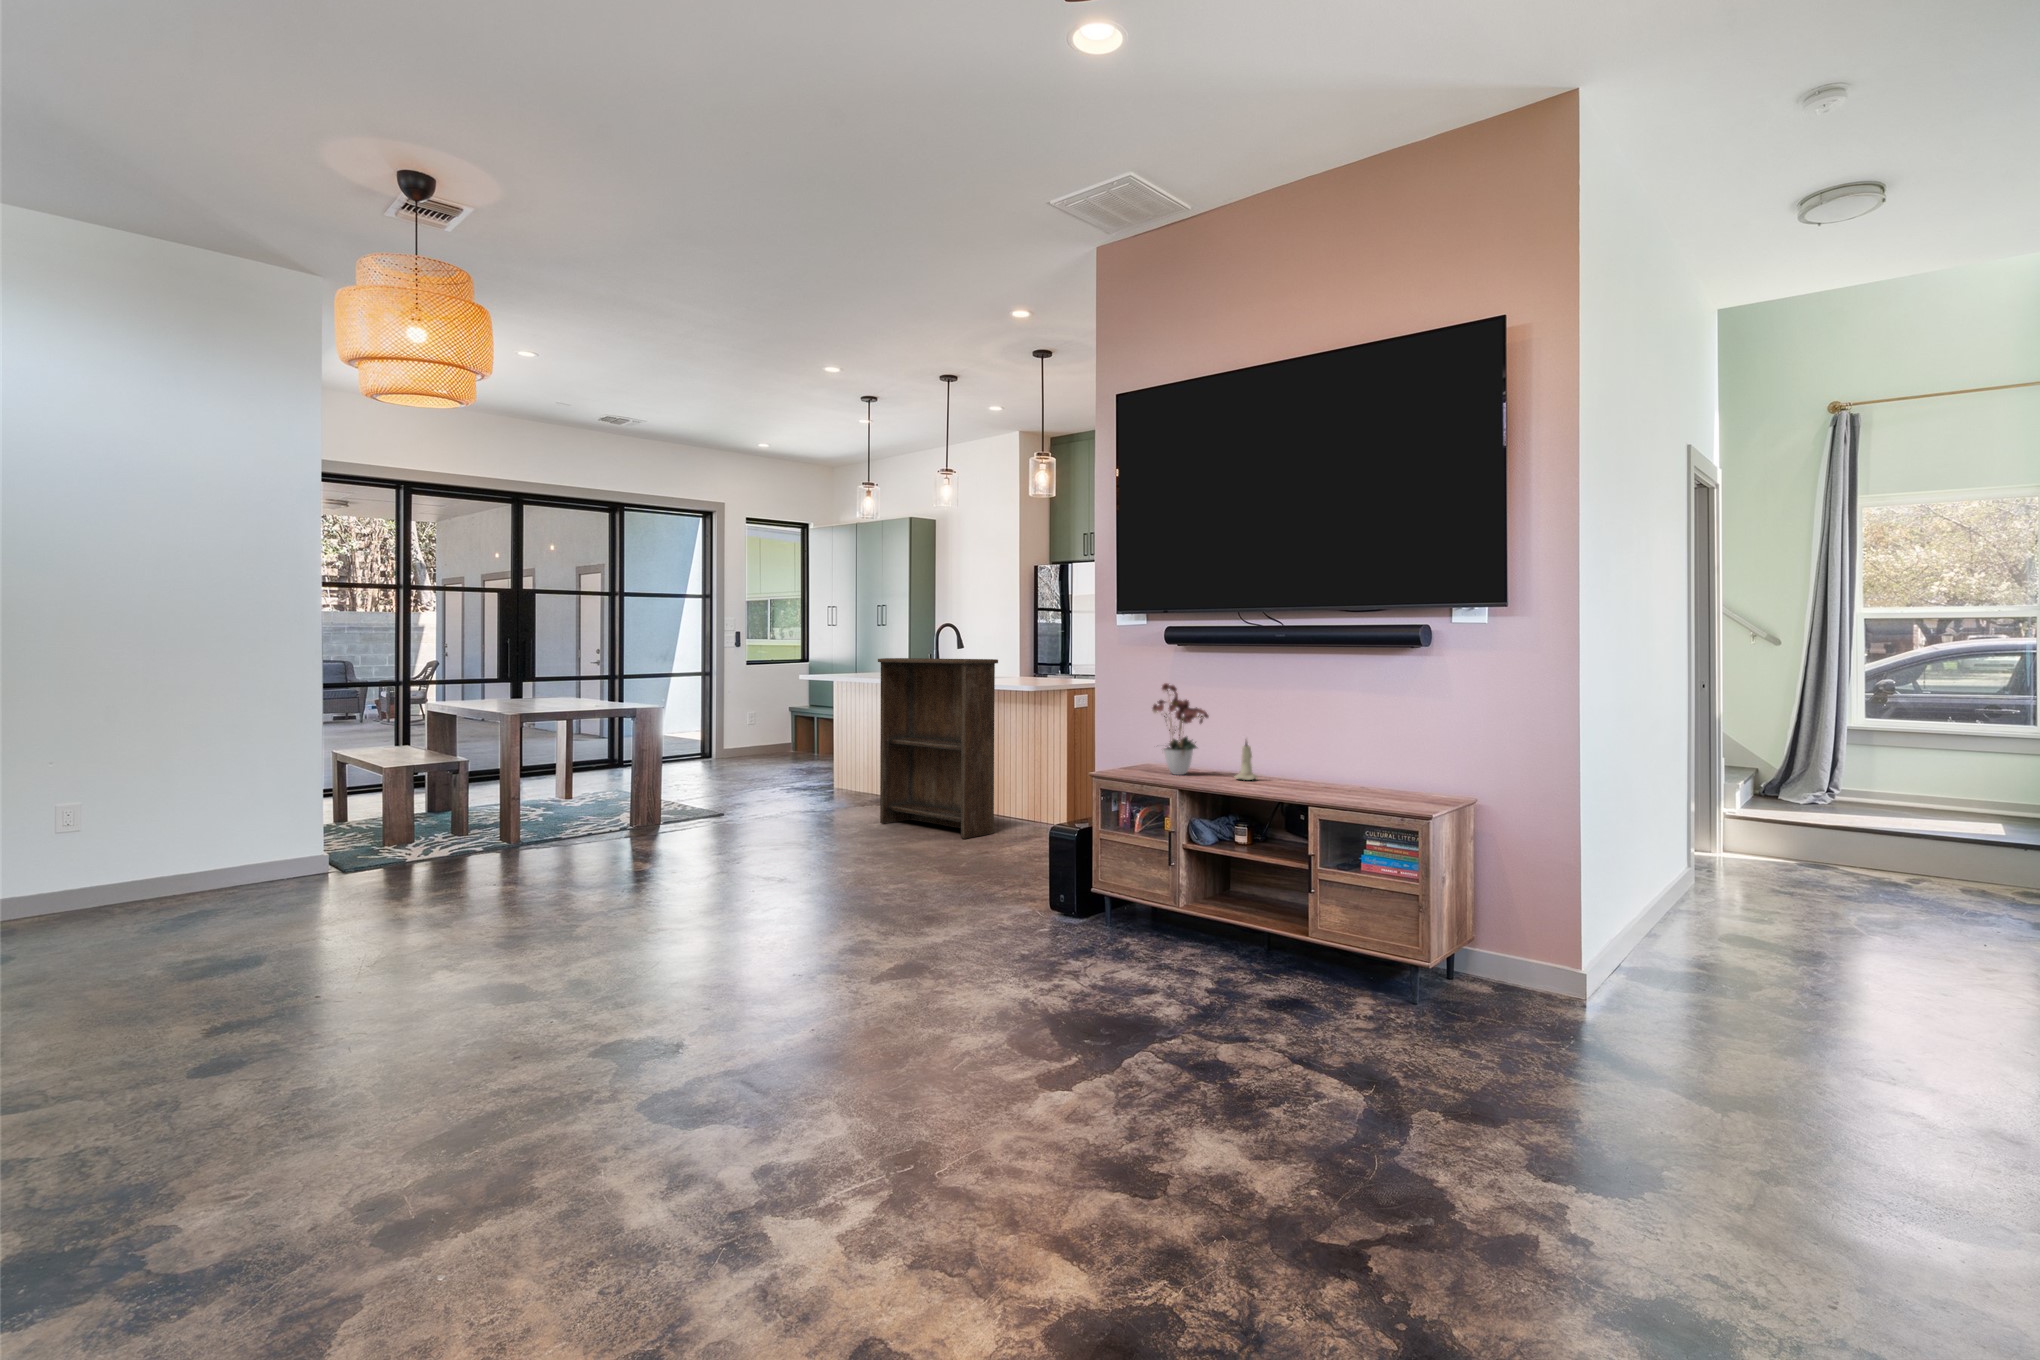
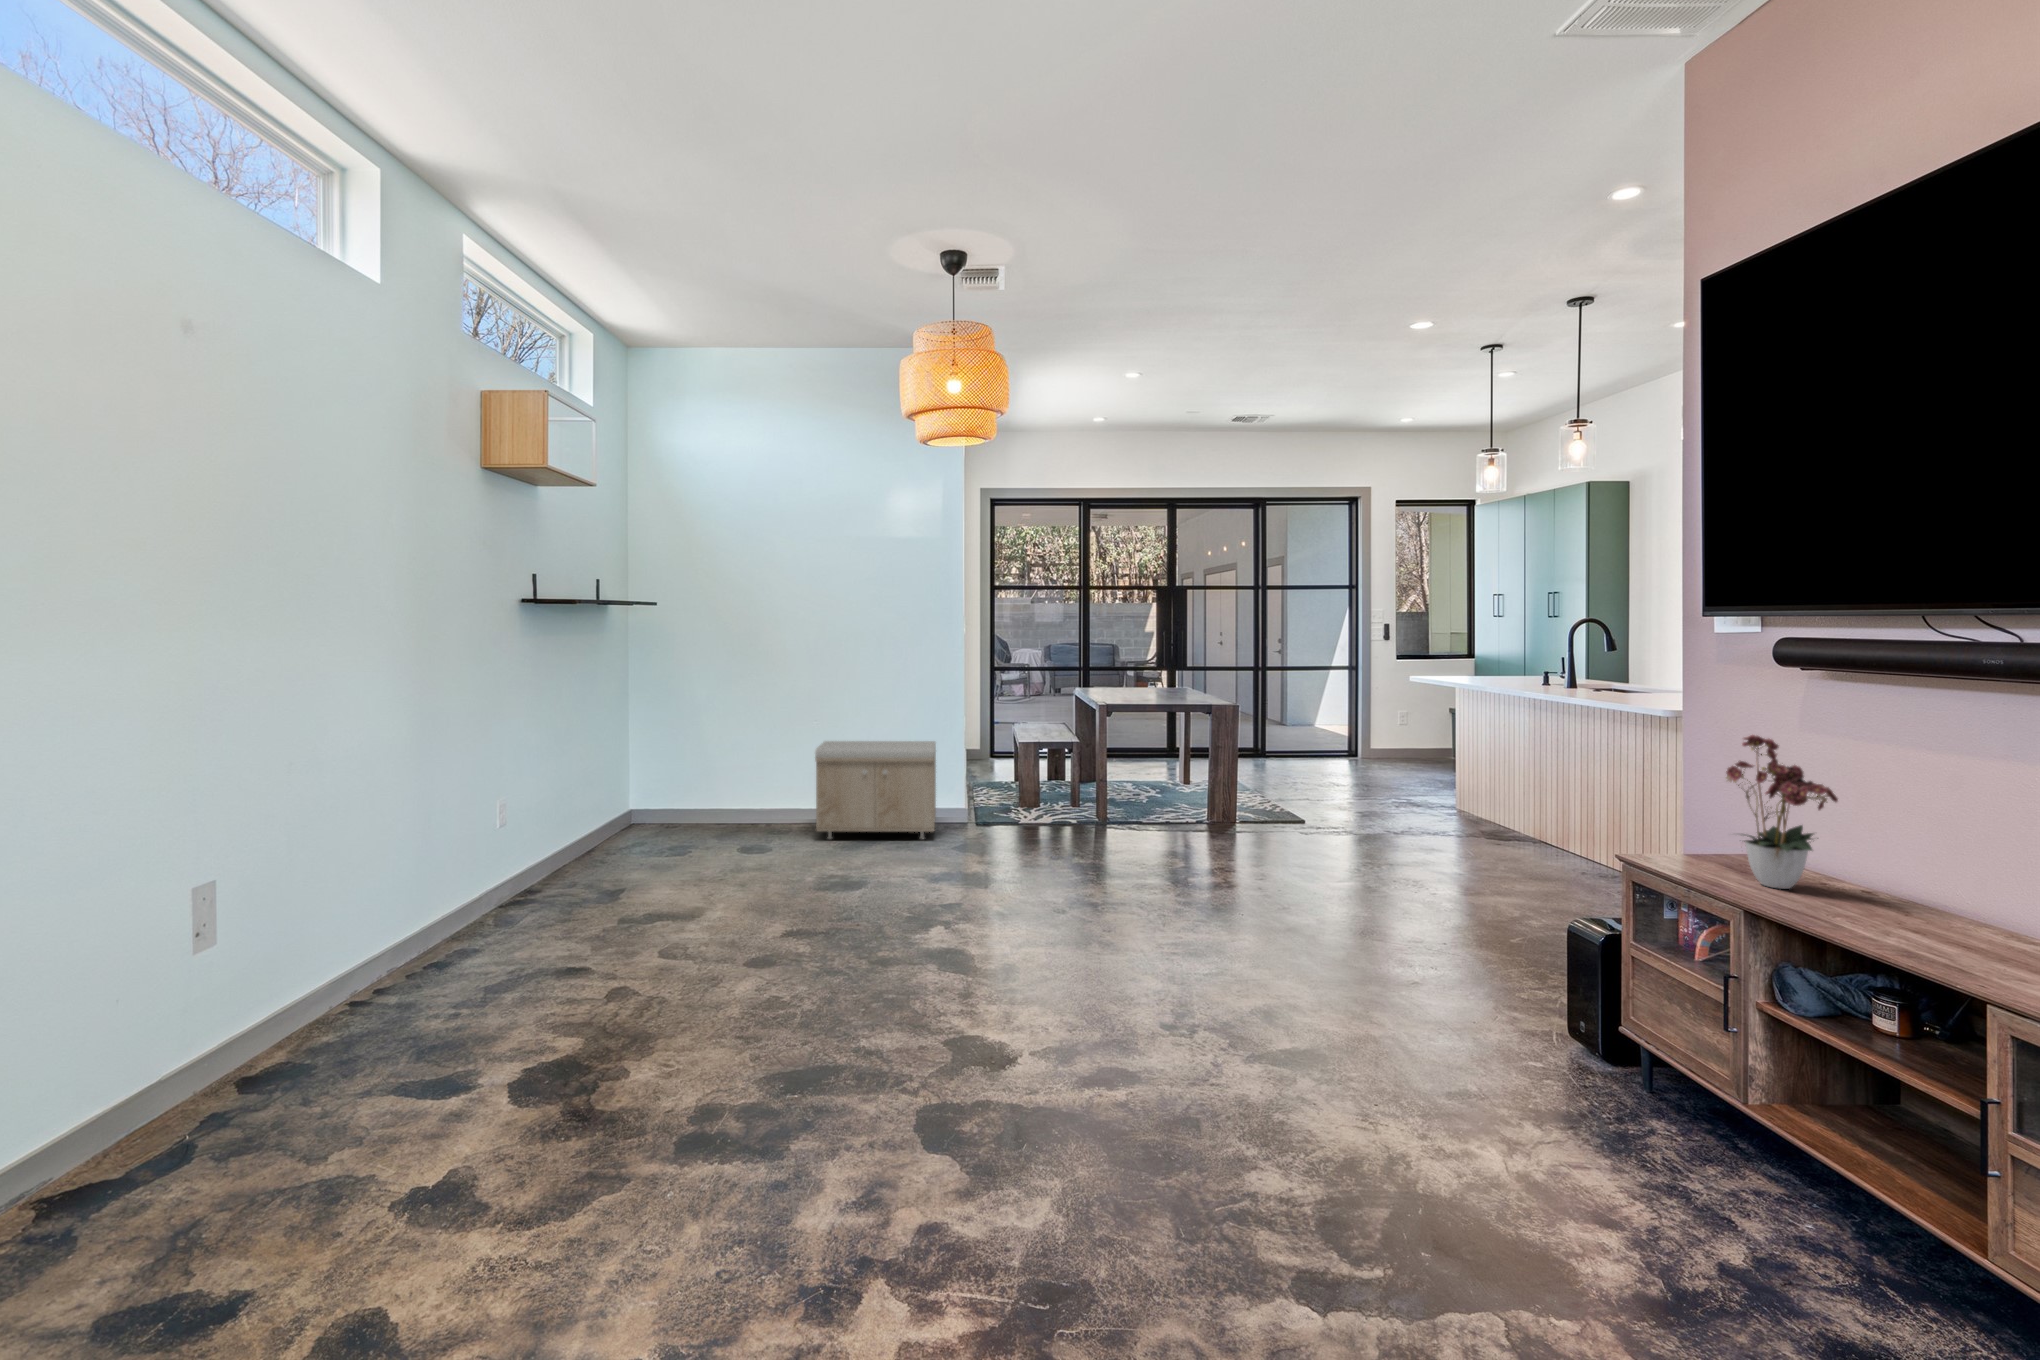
bookshelf: present [878,658,998,839] -> none [1469,662,1625,899]
candle: present [1235,741,1257,780] -> none [1882,847,1942,927]
storage bench: none [59,774,298,934] -> present [815,741,936,839]

